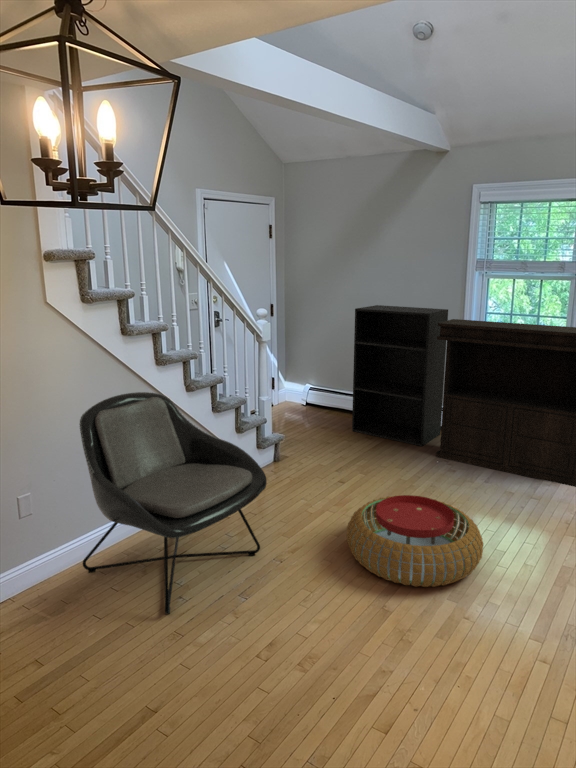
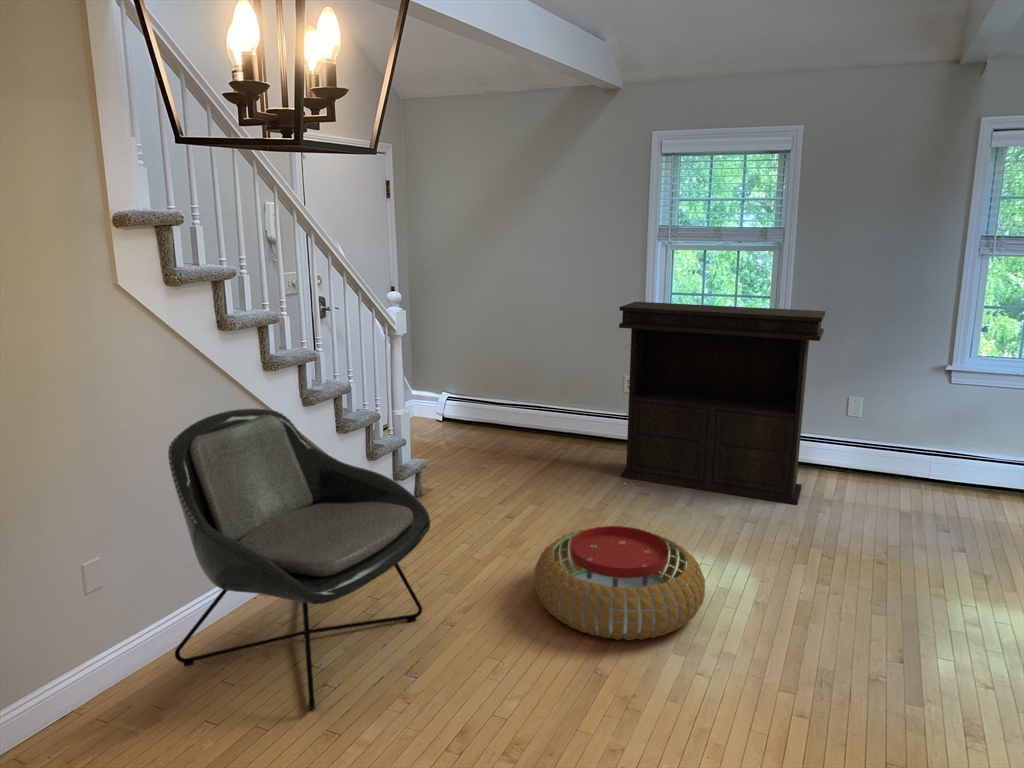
bookshelf: present [352,305,448,446] -> none [509,285,627,465]

